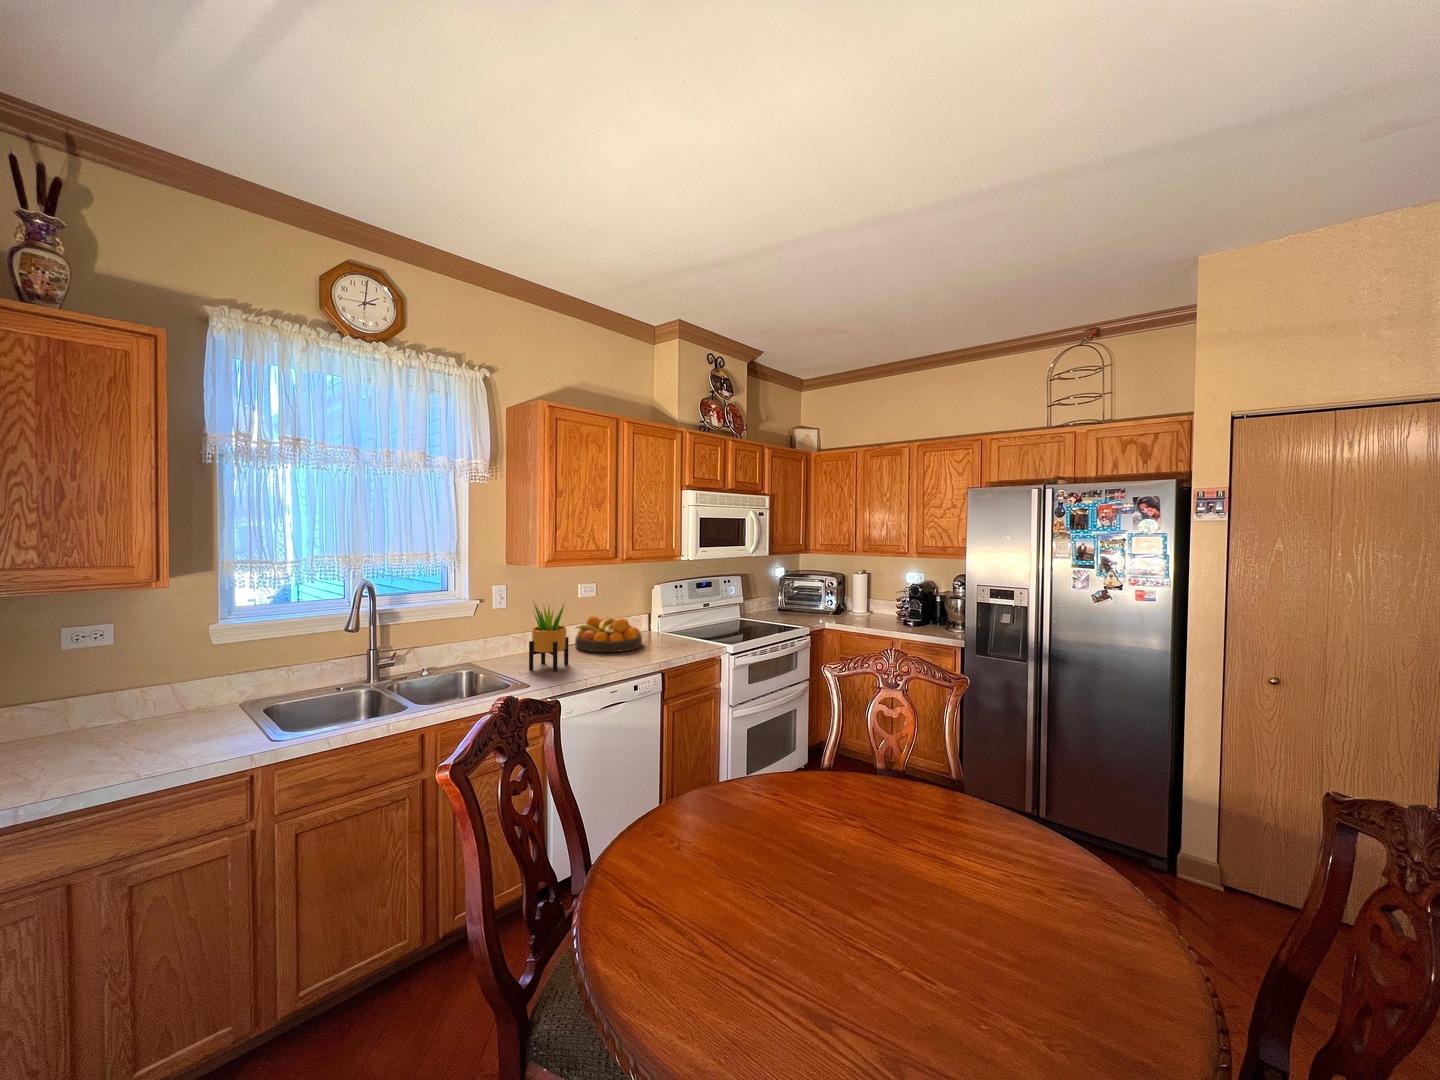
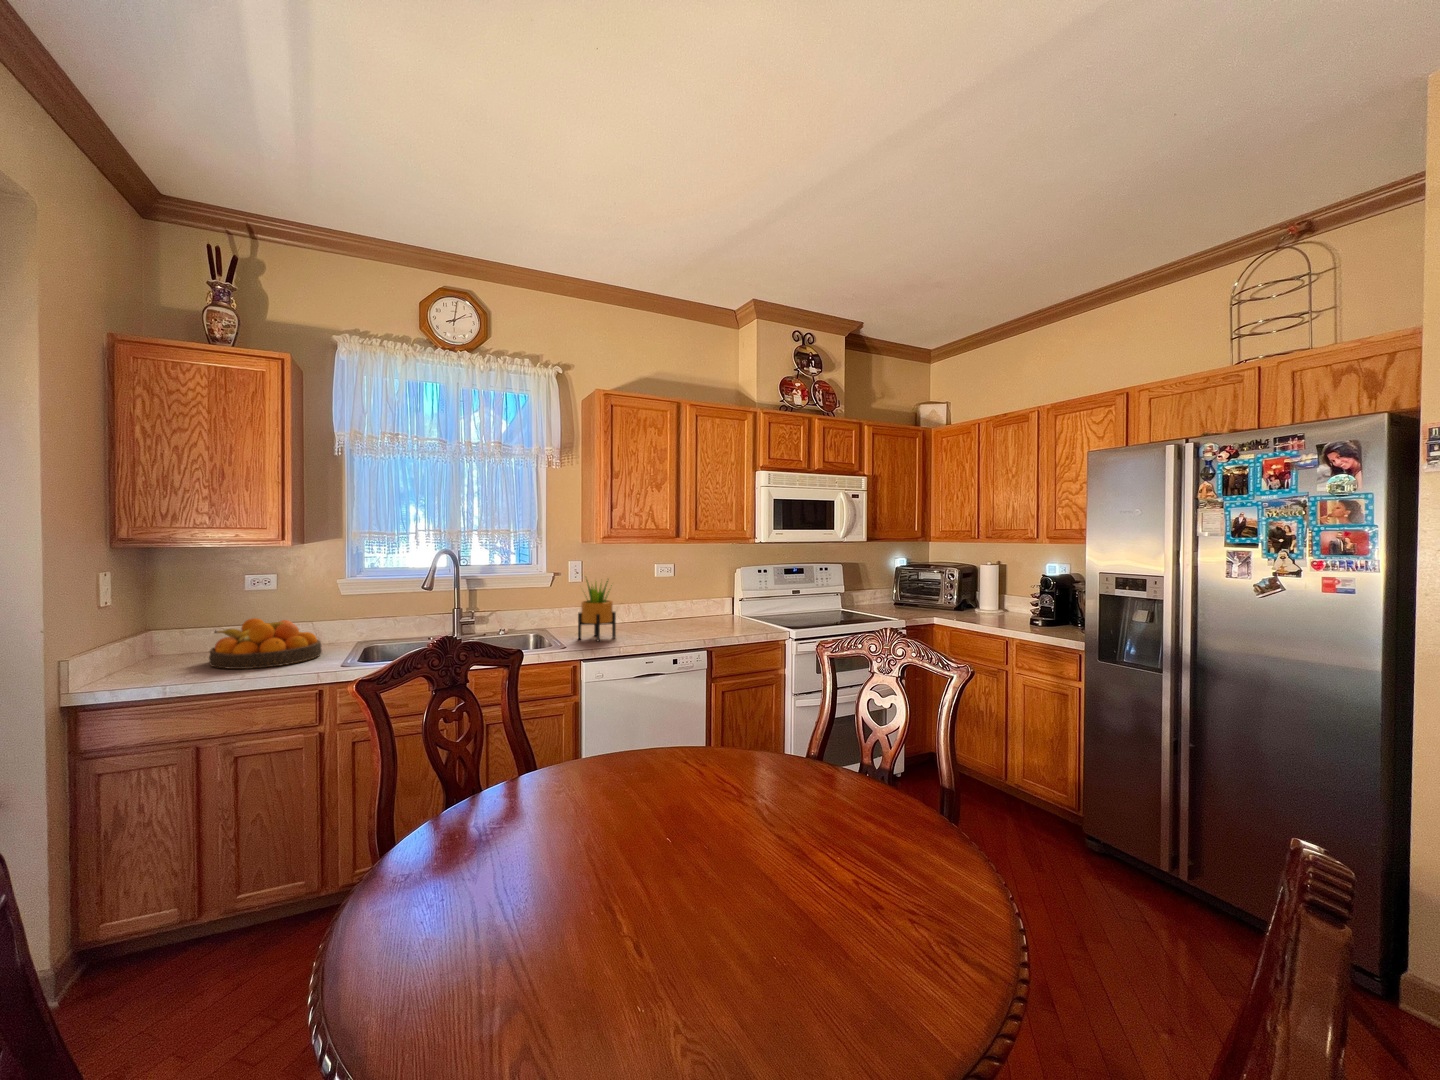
fruit bowl: present [575,616,642,652] -> present [209,618,322,669]

